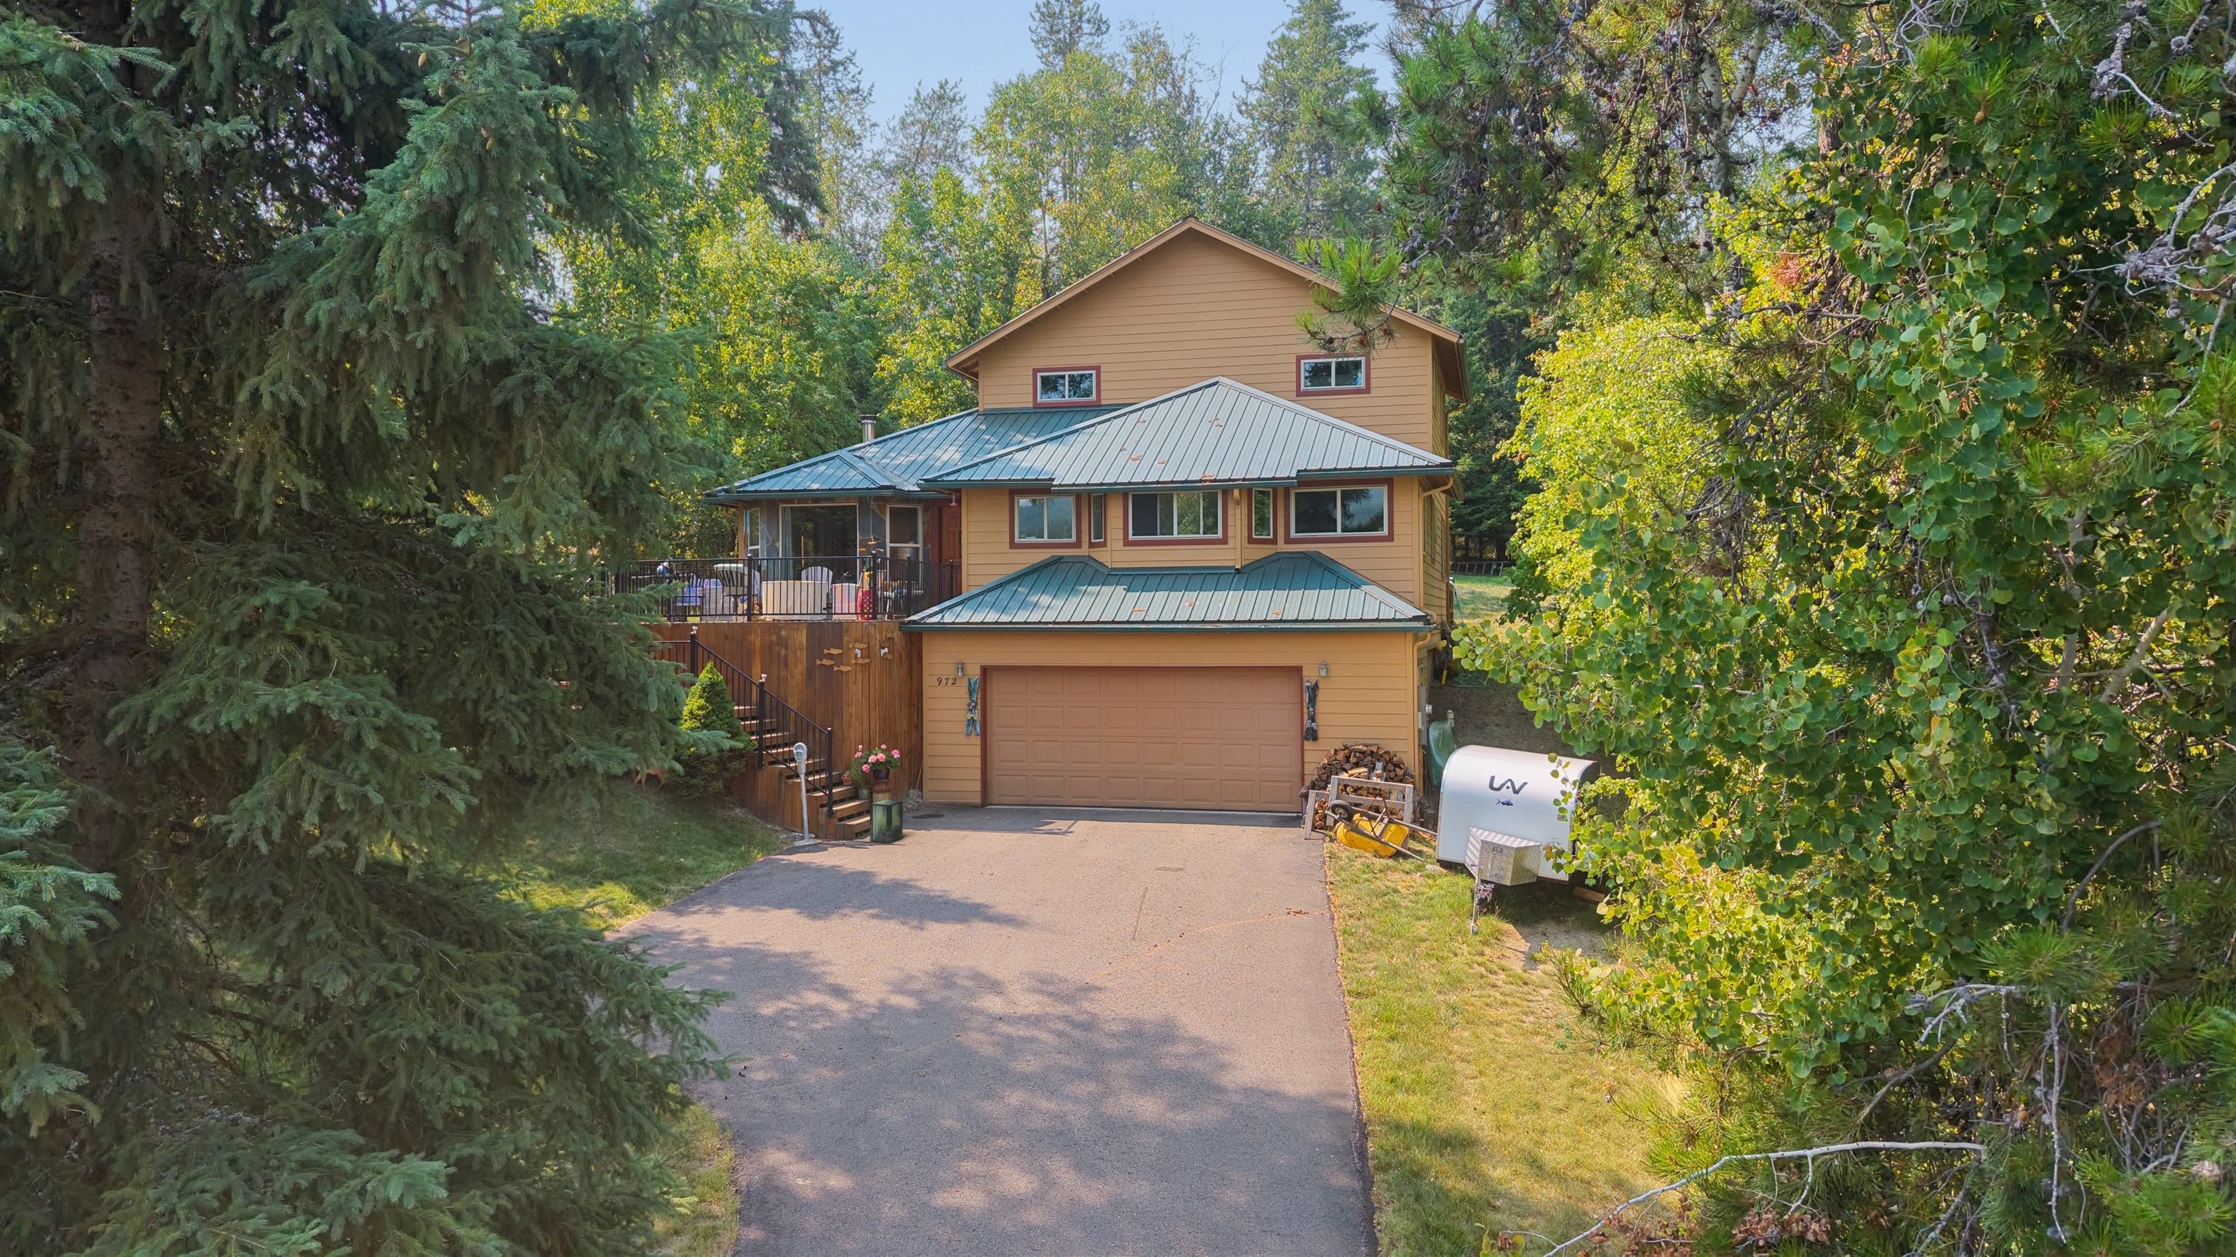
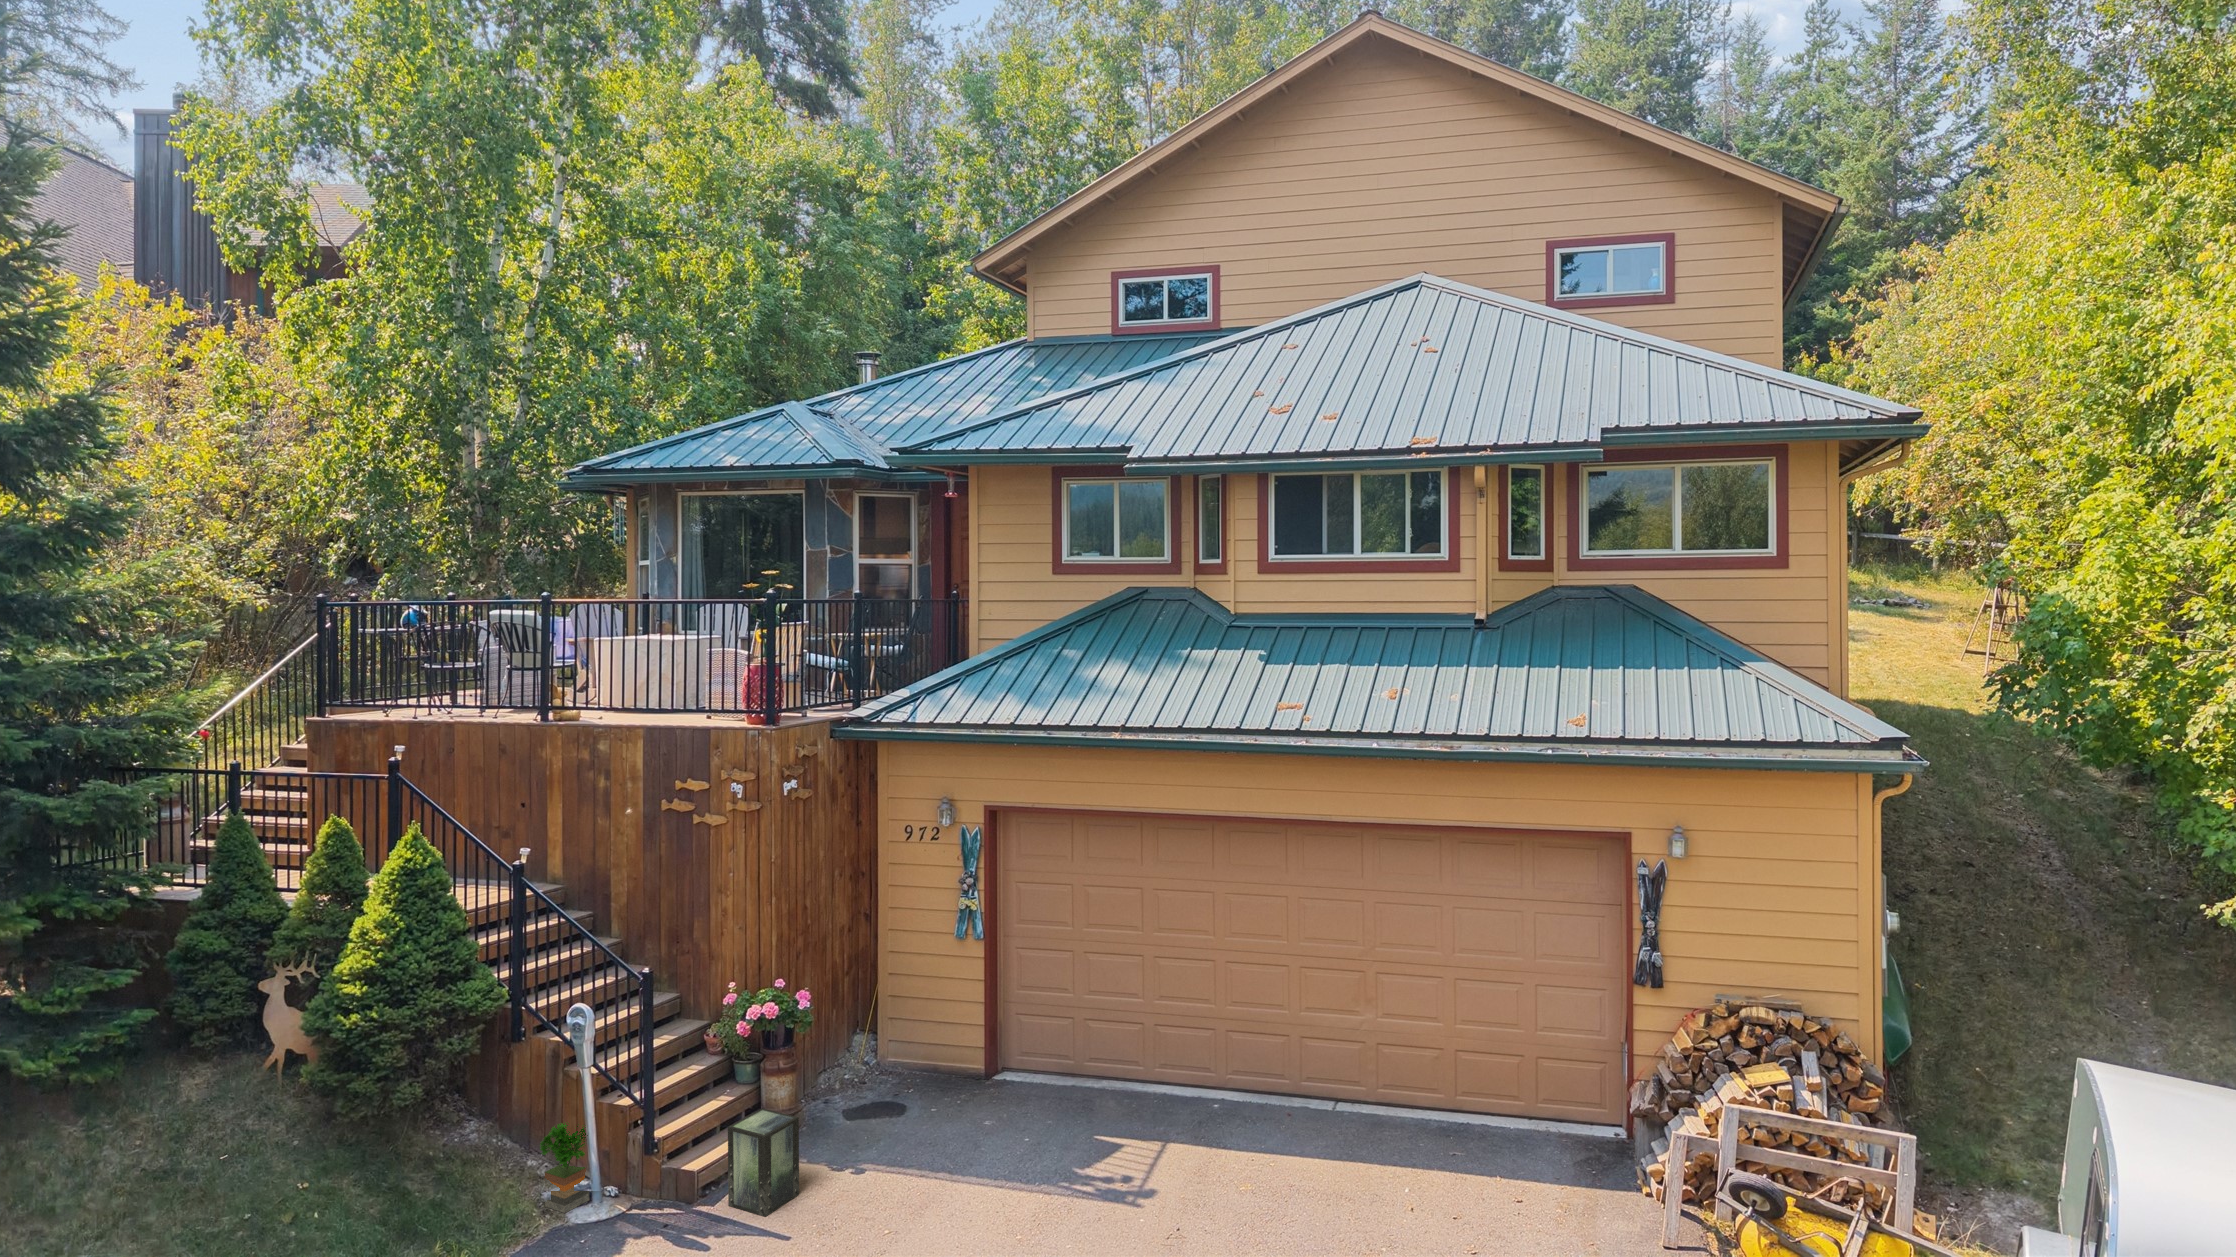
potted tree: none [780,804,806,845] -> present [540,1123,589,1213]

